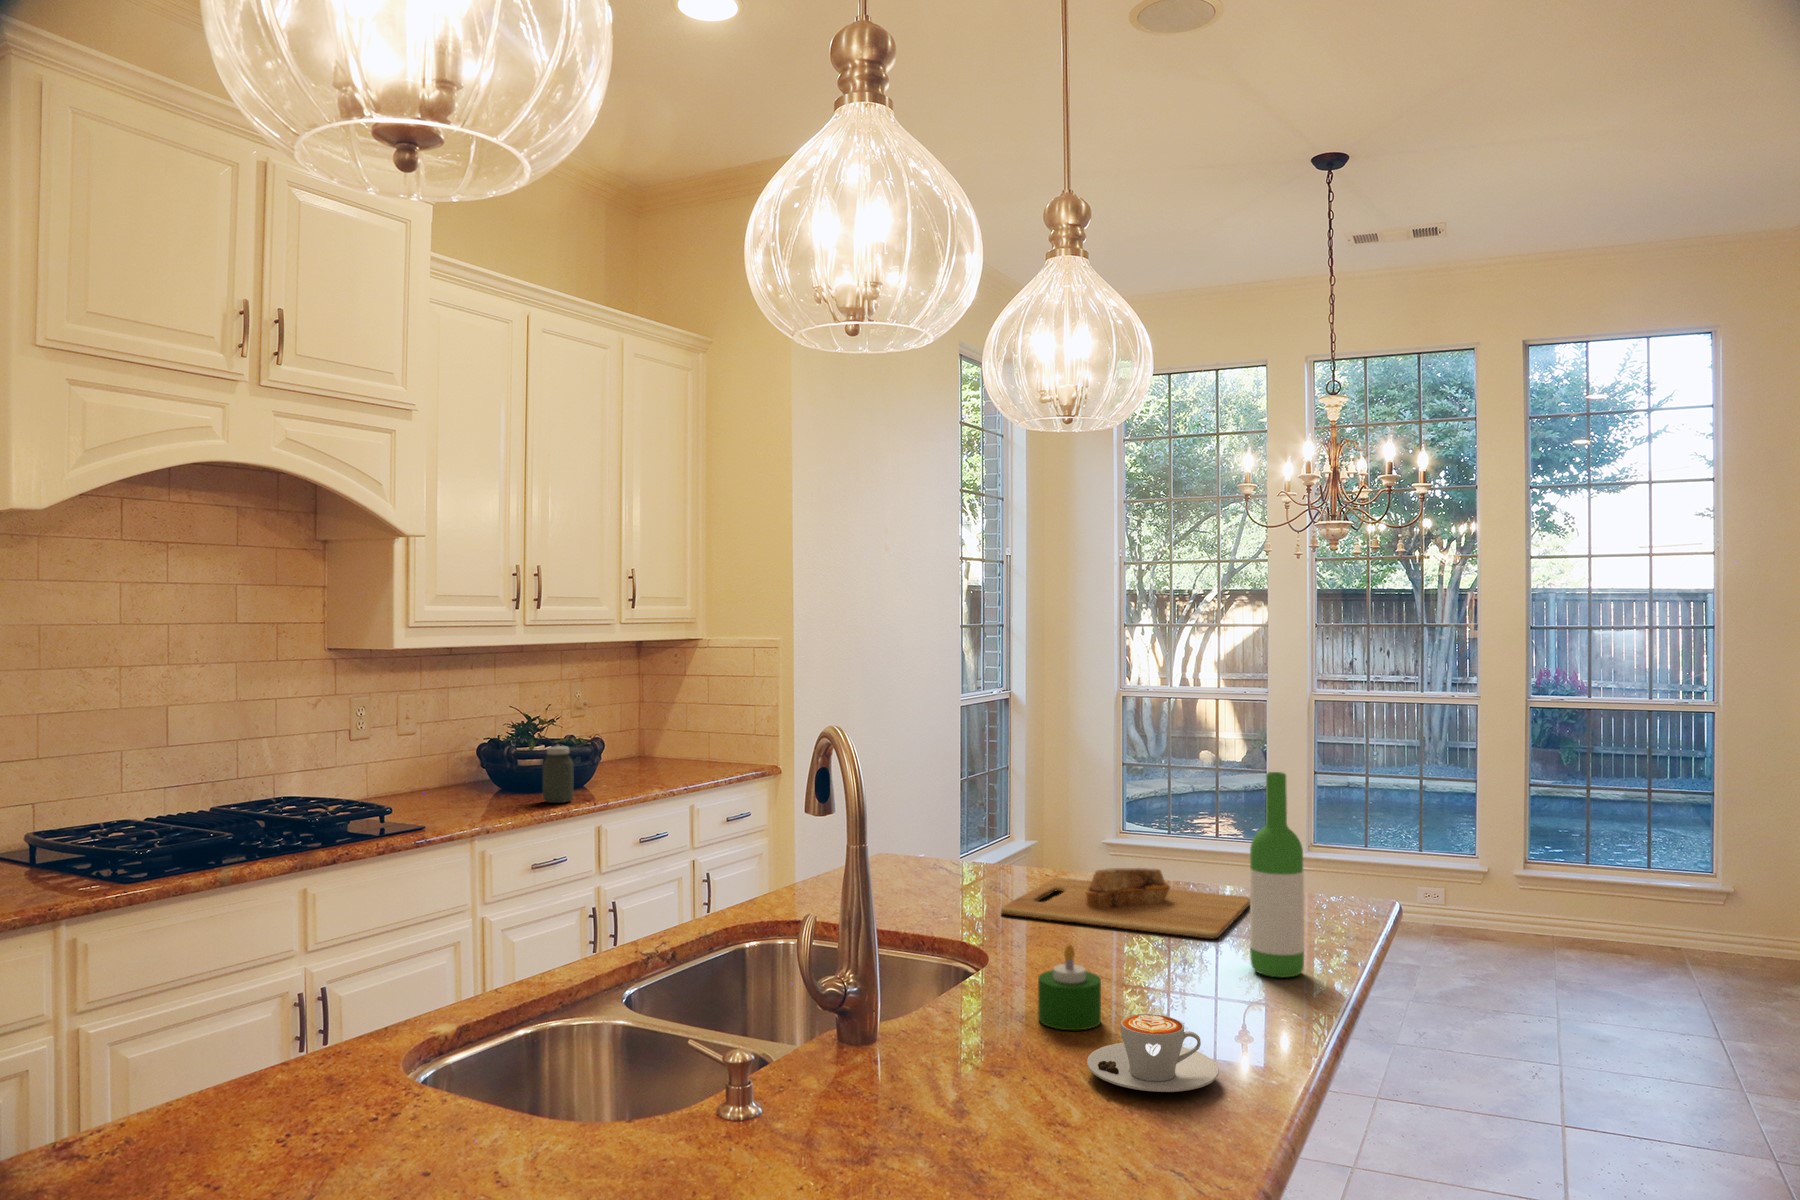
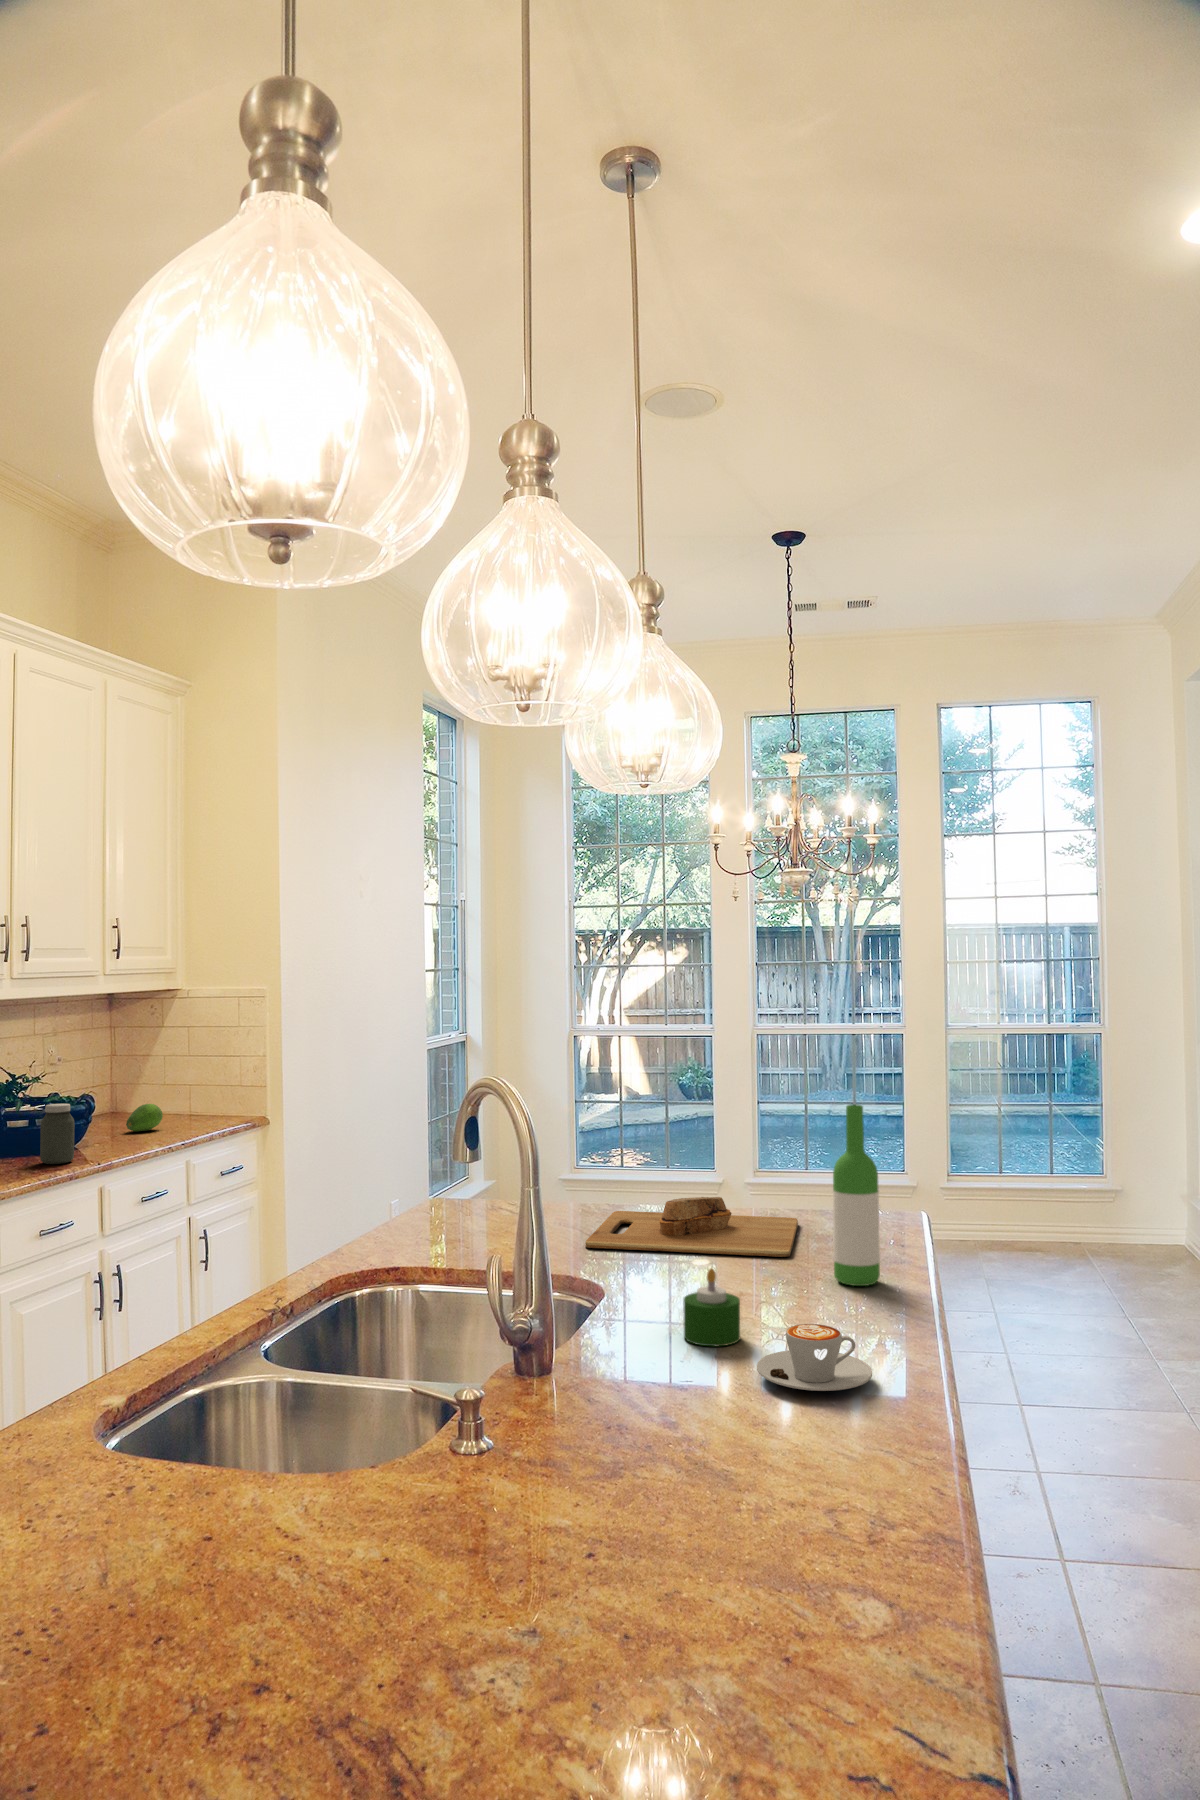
fruit: none [637,750,672,776] -> present [126,1104,163,1132]

